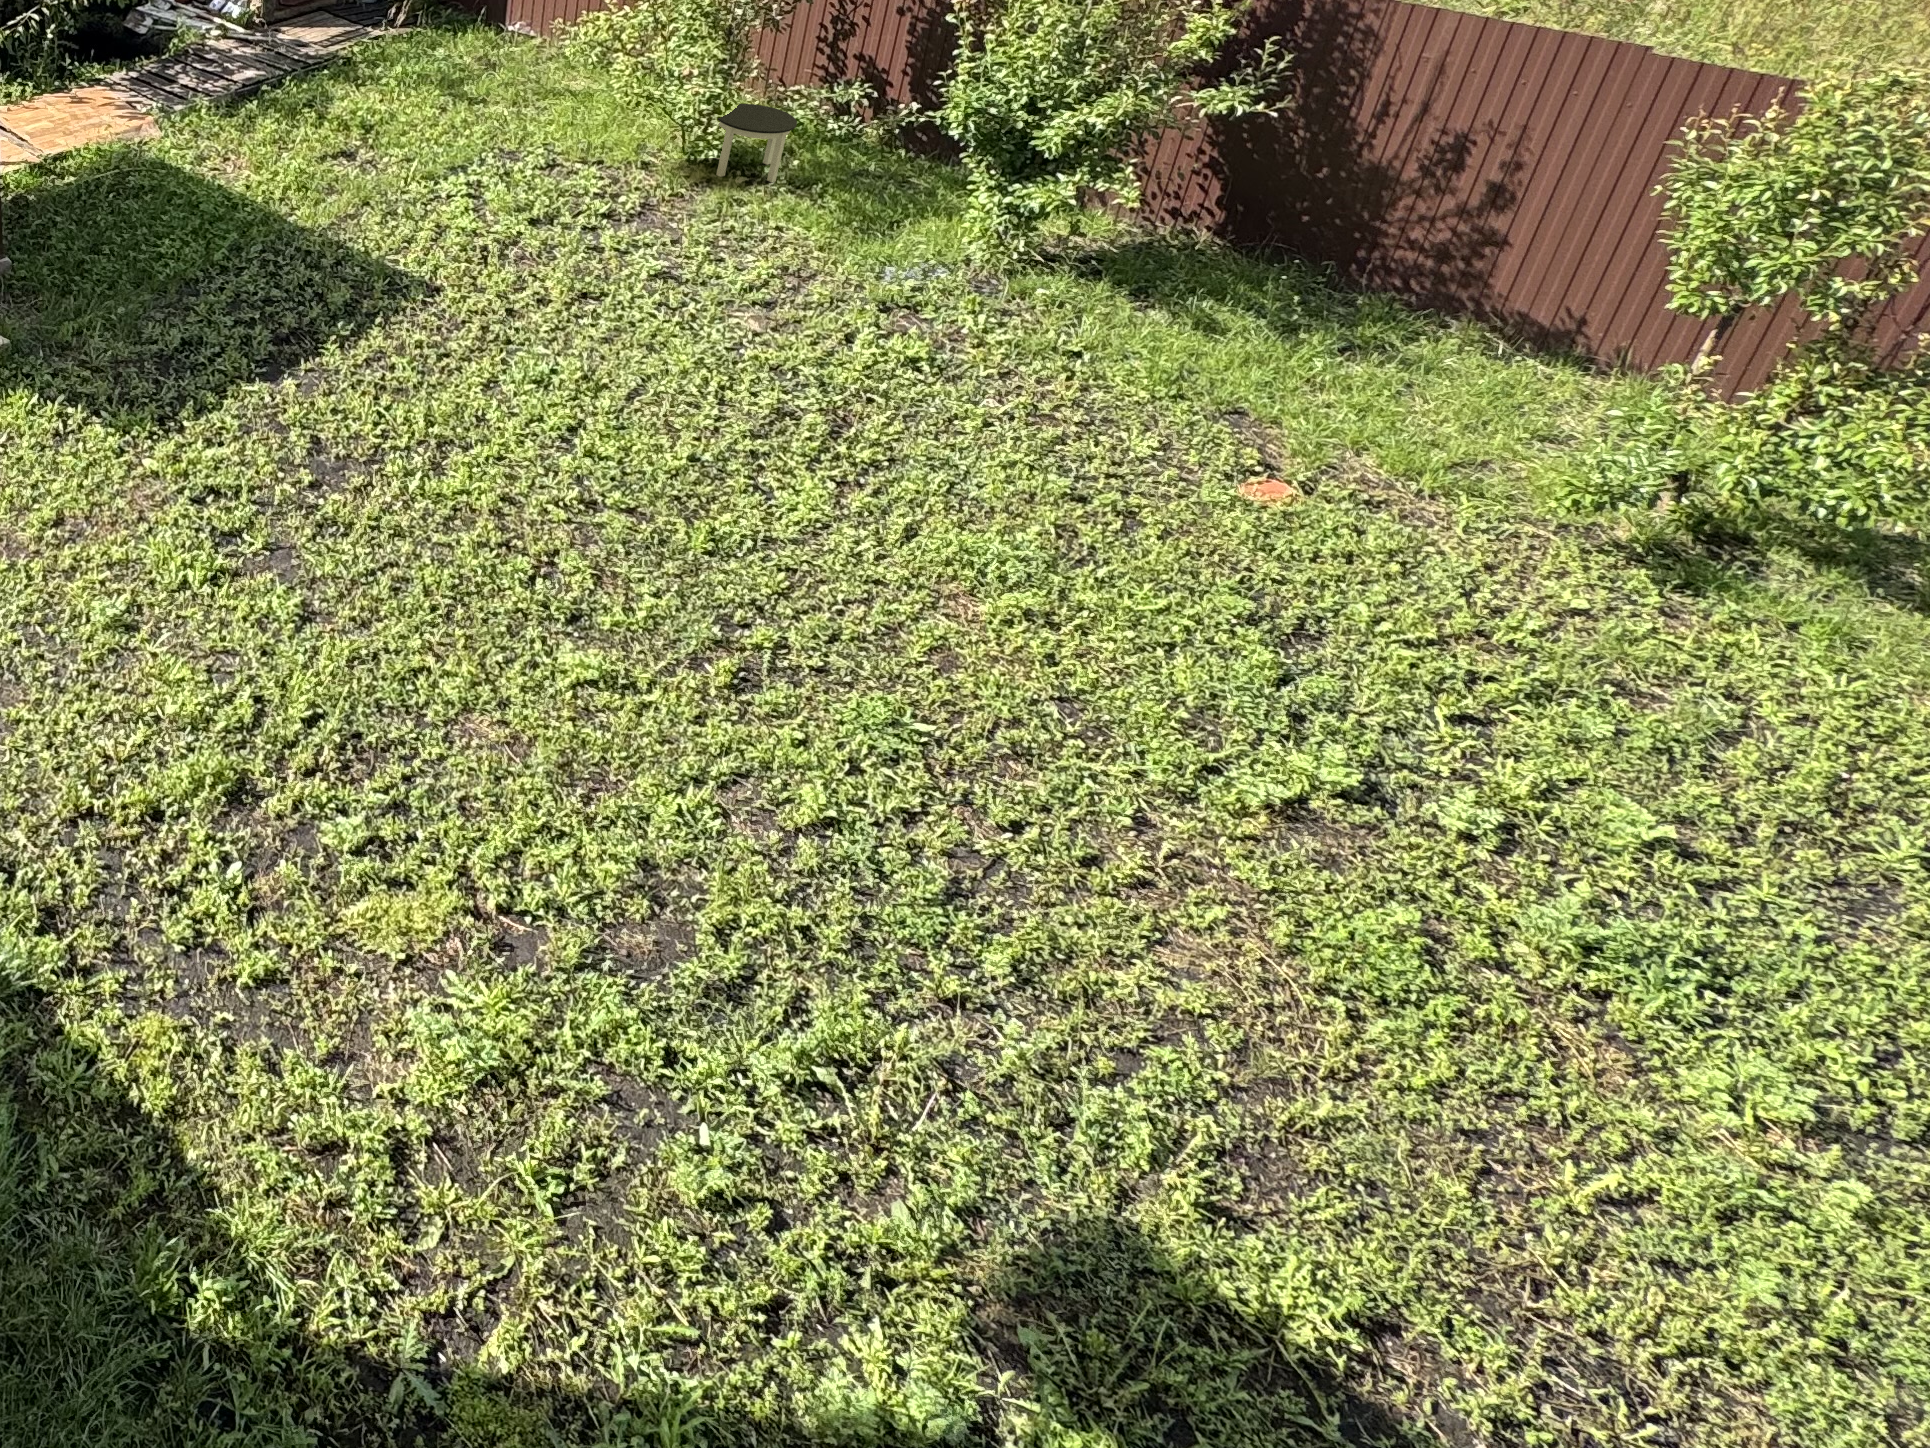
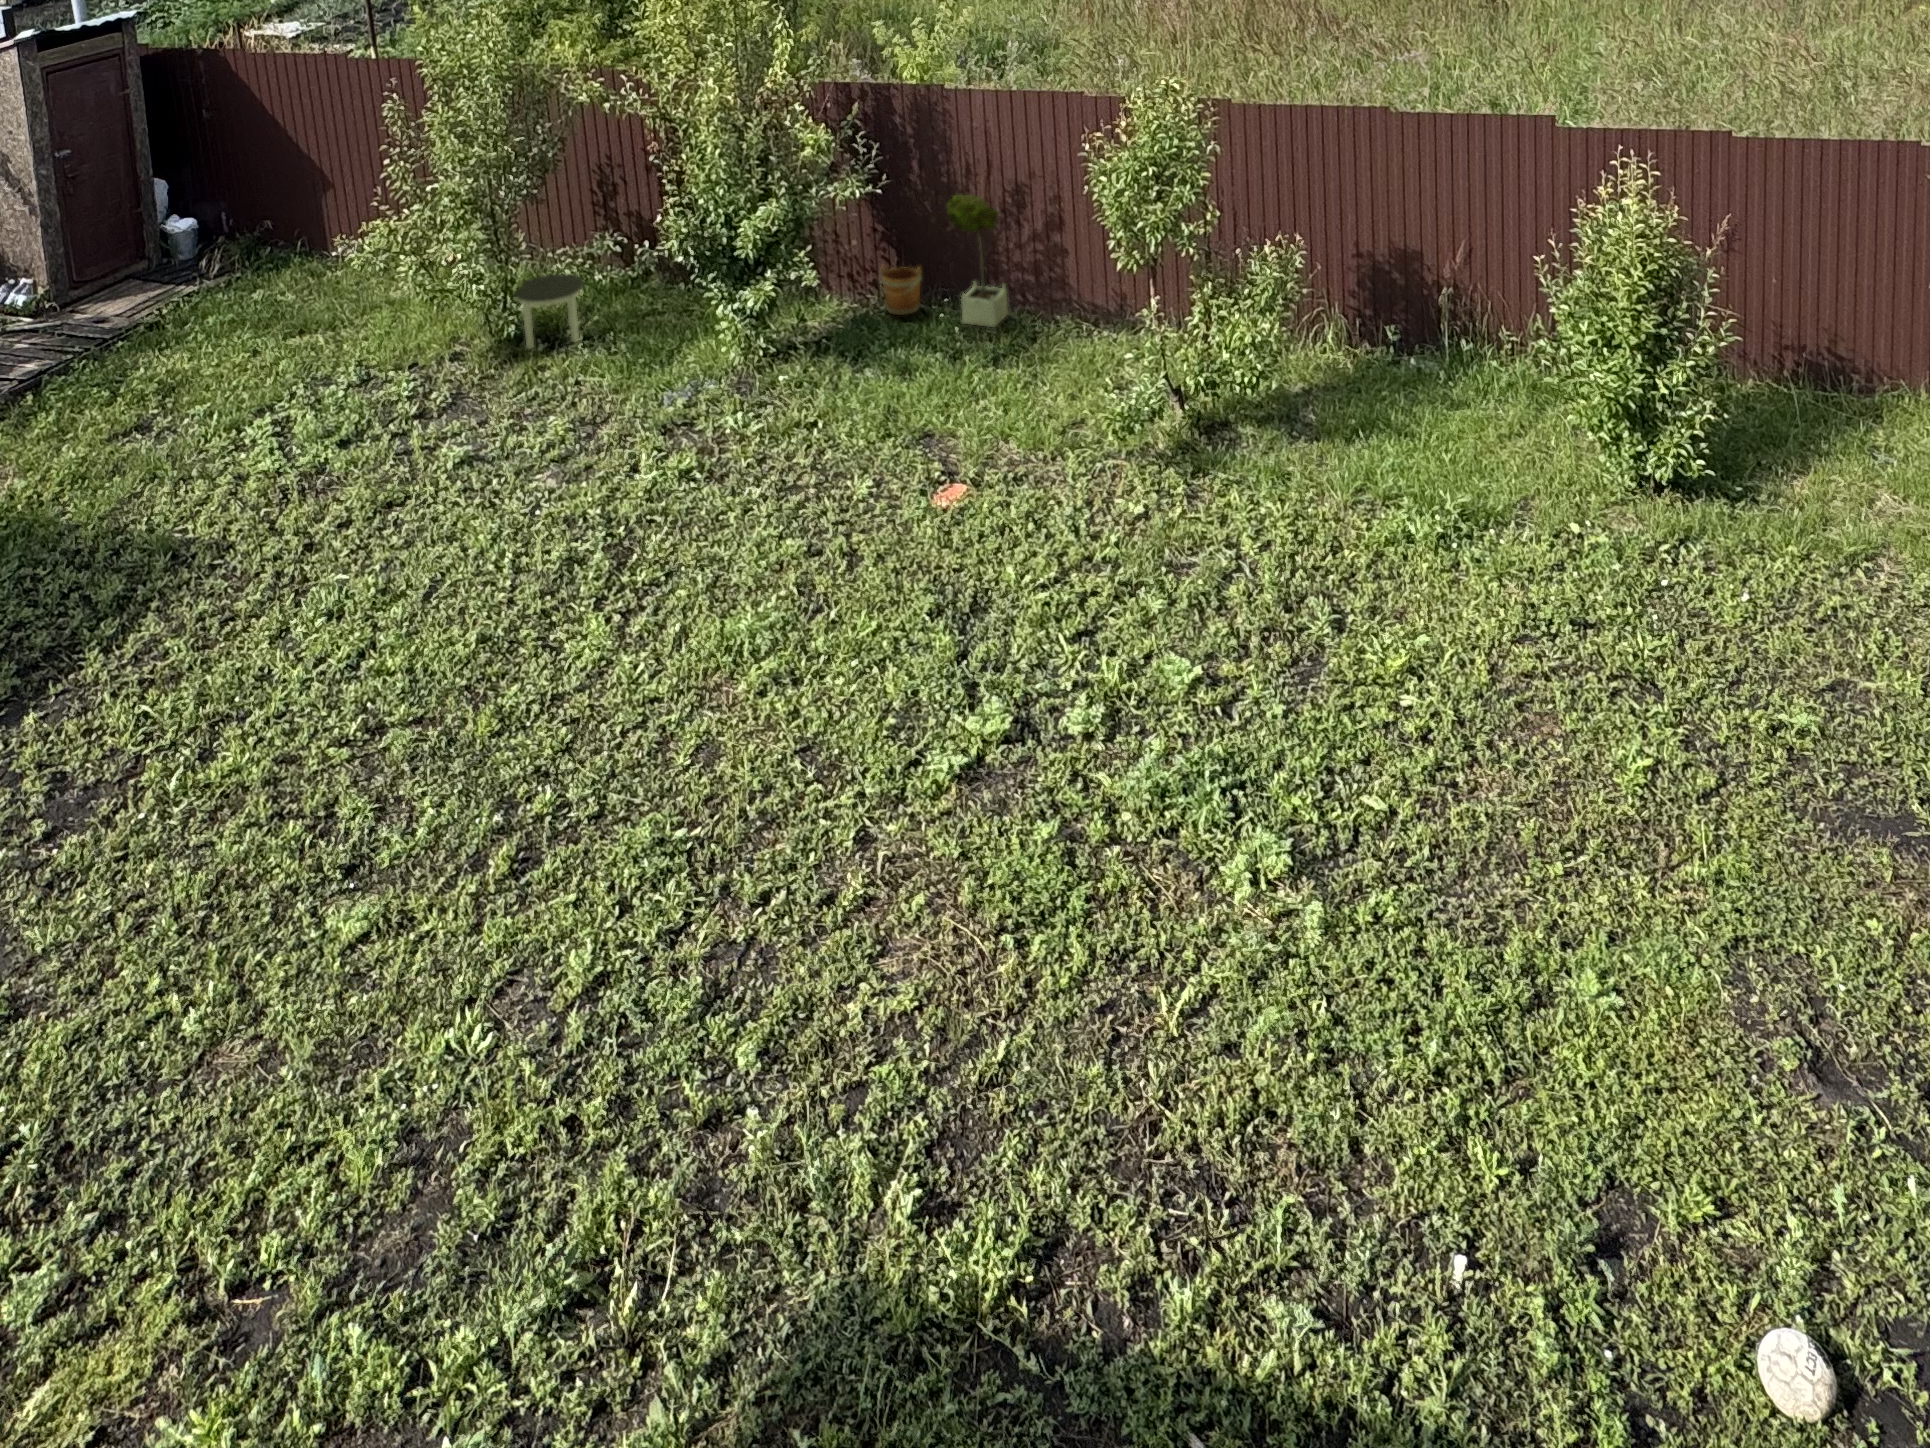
potted tree: none [1286,133,1408,305] -> present [947,195,1008,327]
bucket: none [1173,191,1245,257] -> present [880,265,922,315]

